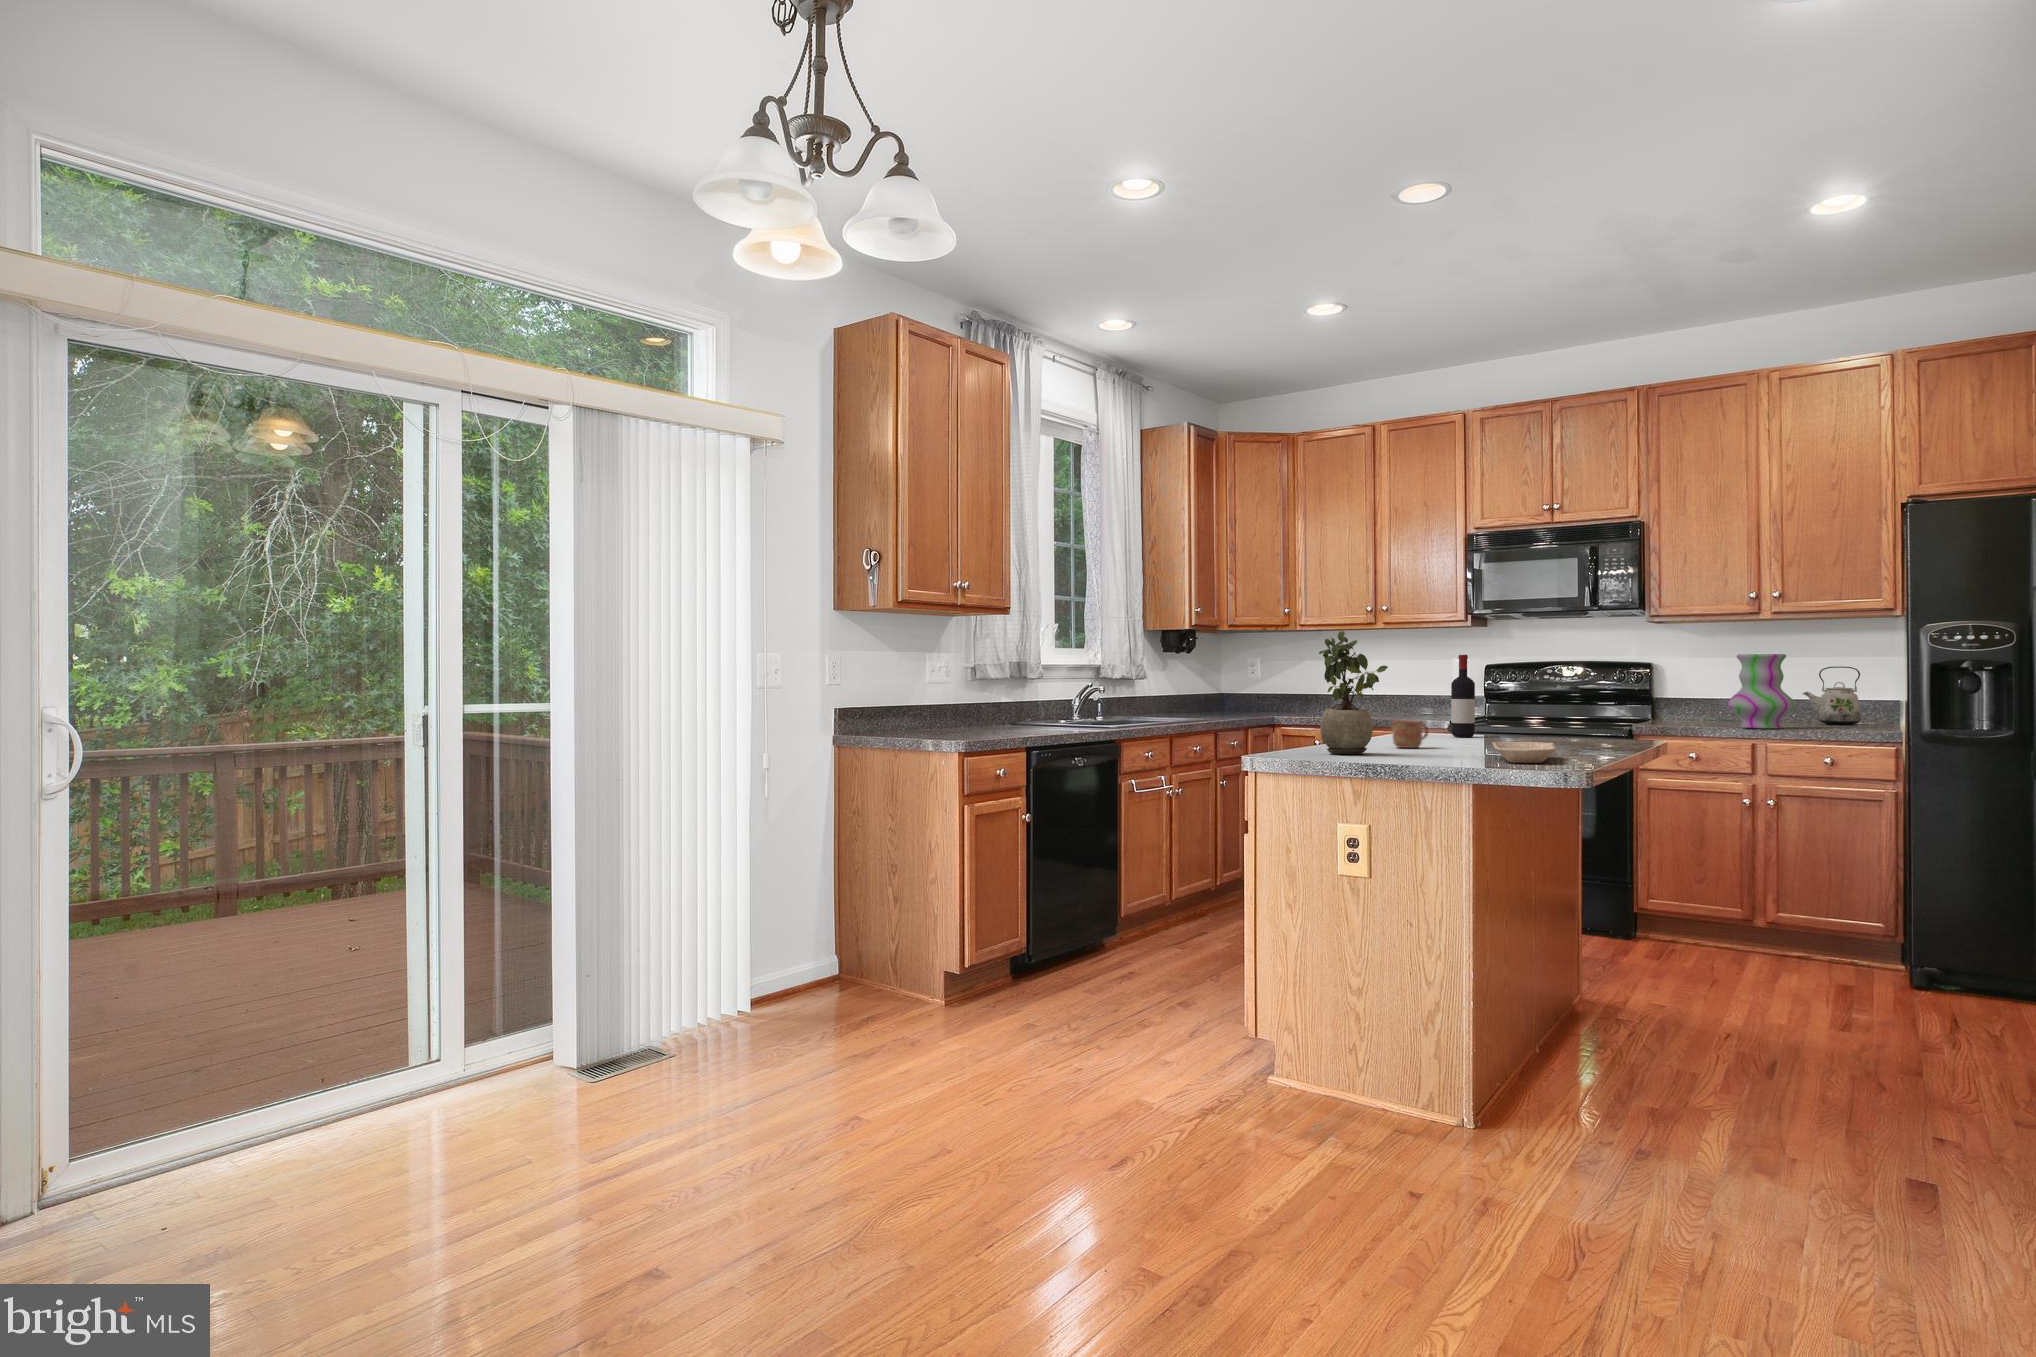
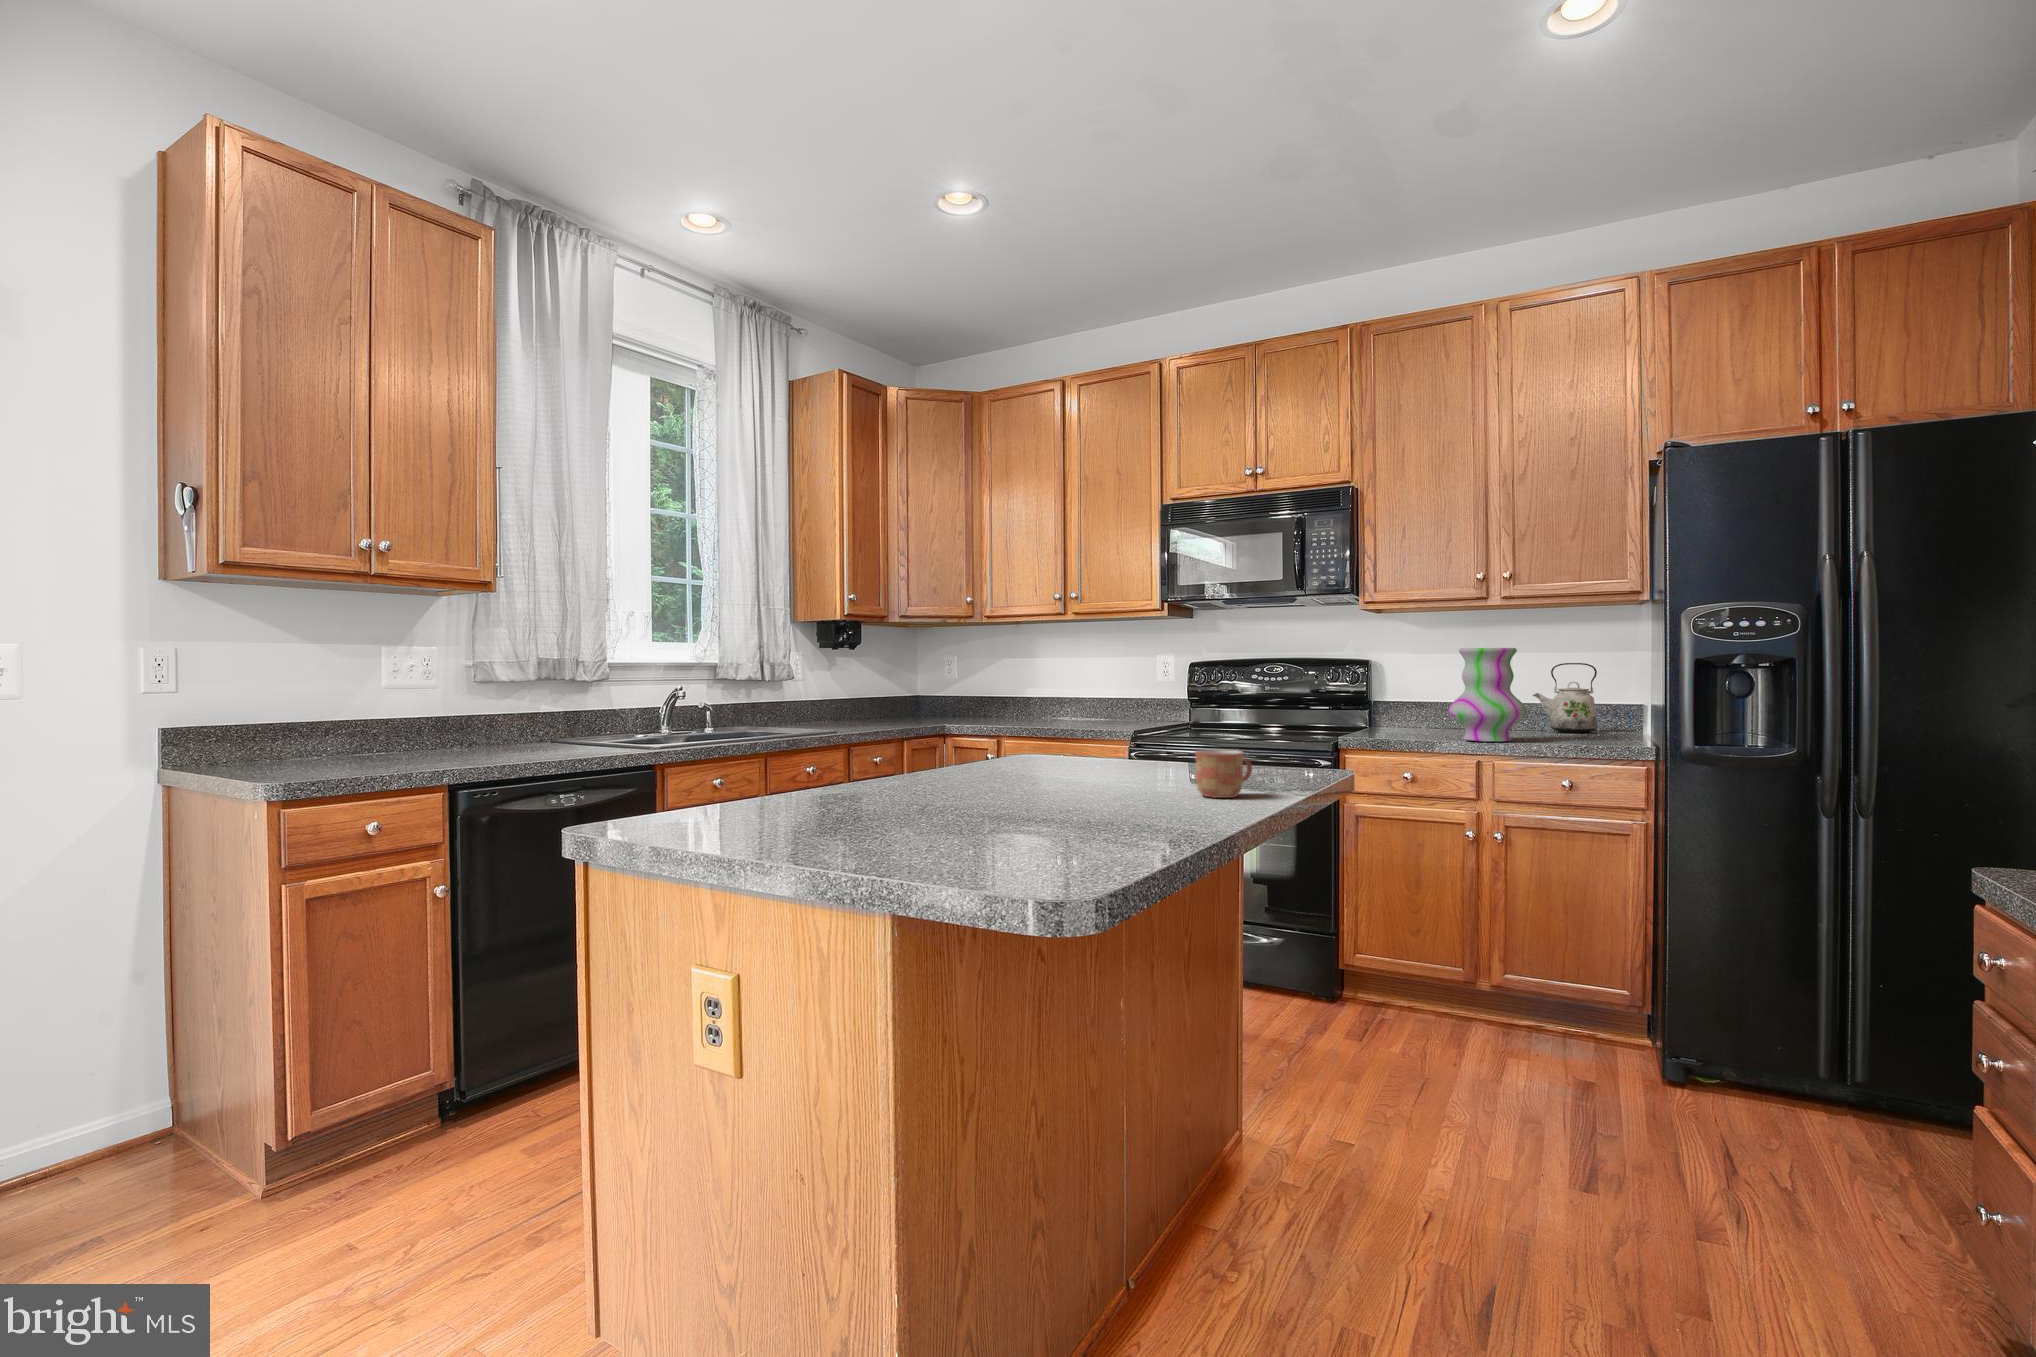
potted plant: present [1319,631,1388,754] -> none [741,603,837,831]
wine bottle: present [1451,655,1475,737] -> none [1082,648,1113,766]
mug: present [1392,720,1428,748] -> present [1195,749,1252,798]
tray: present [1492,742,1556,763] -> none [976,809,1122,876]

